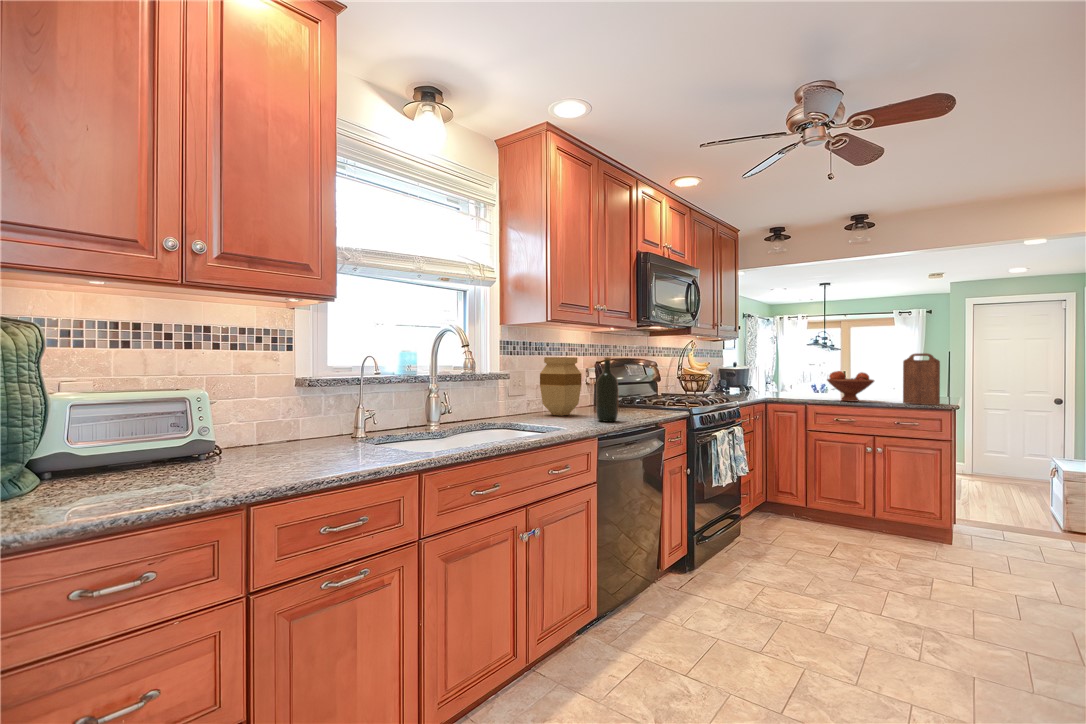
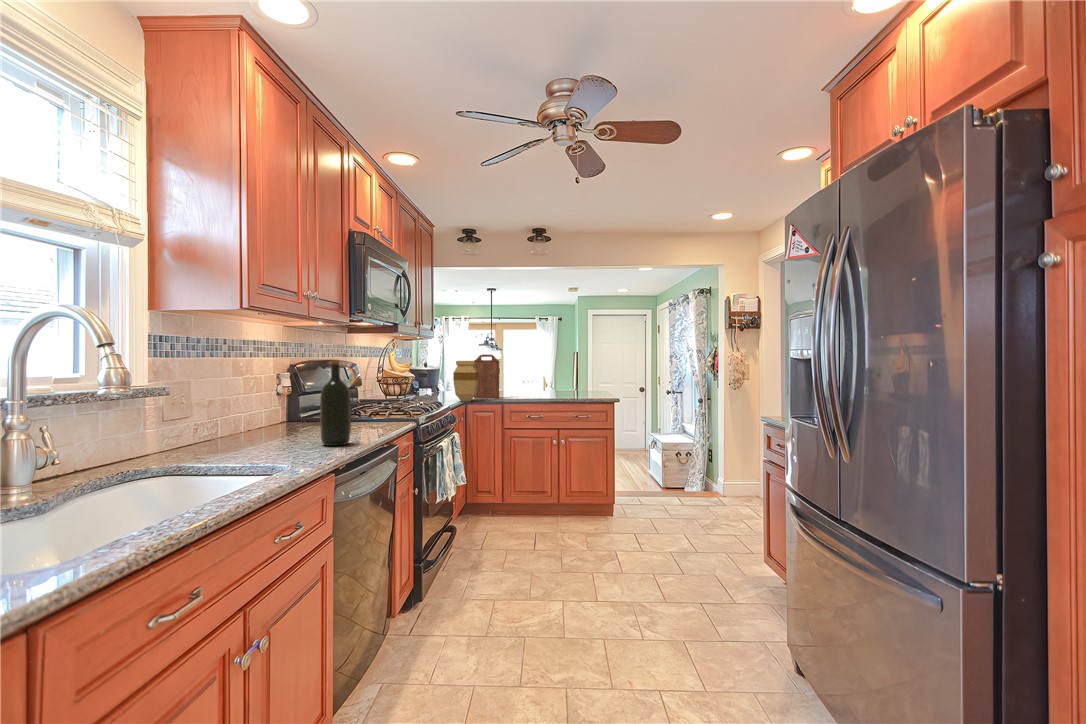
cutting board: present [903,353,940,405] -> present [474,355,499,398]
vase: present [540,357,582,416] -> present [453,361,478,402]
fruit bowl: present [827,371,874,402] -> none [519,371,557,399]

